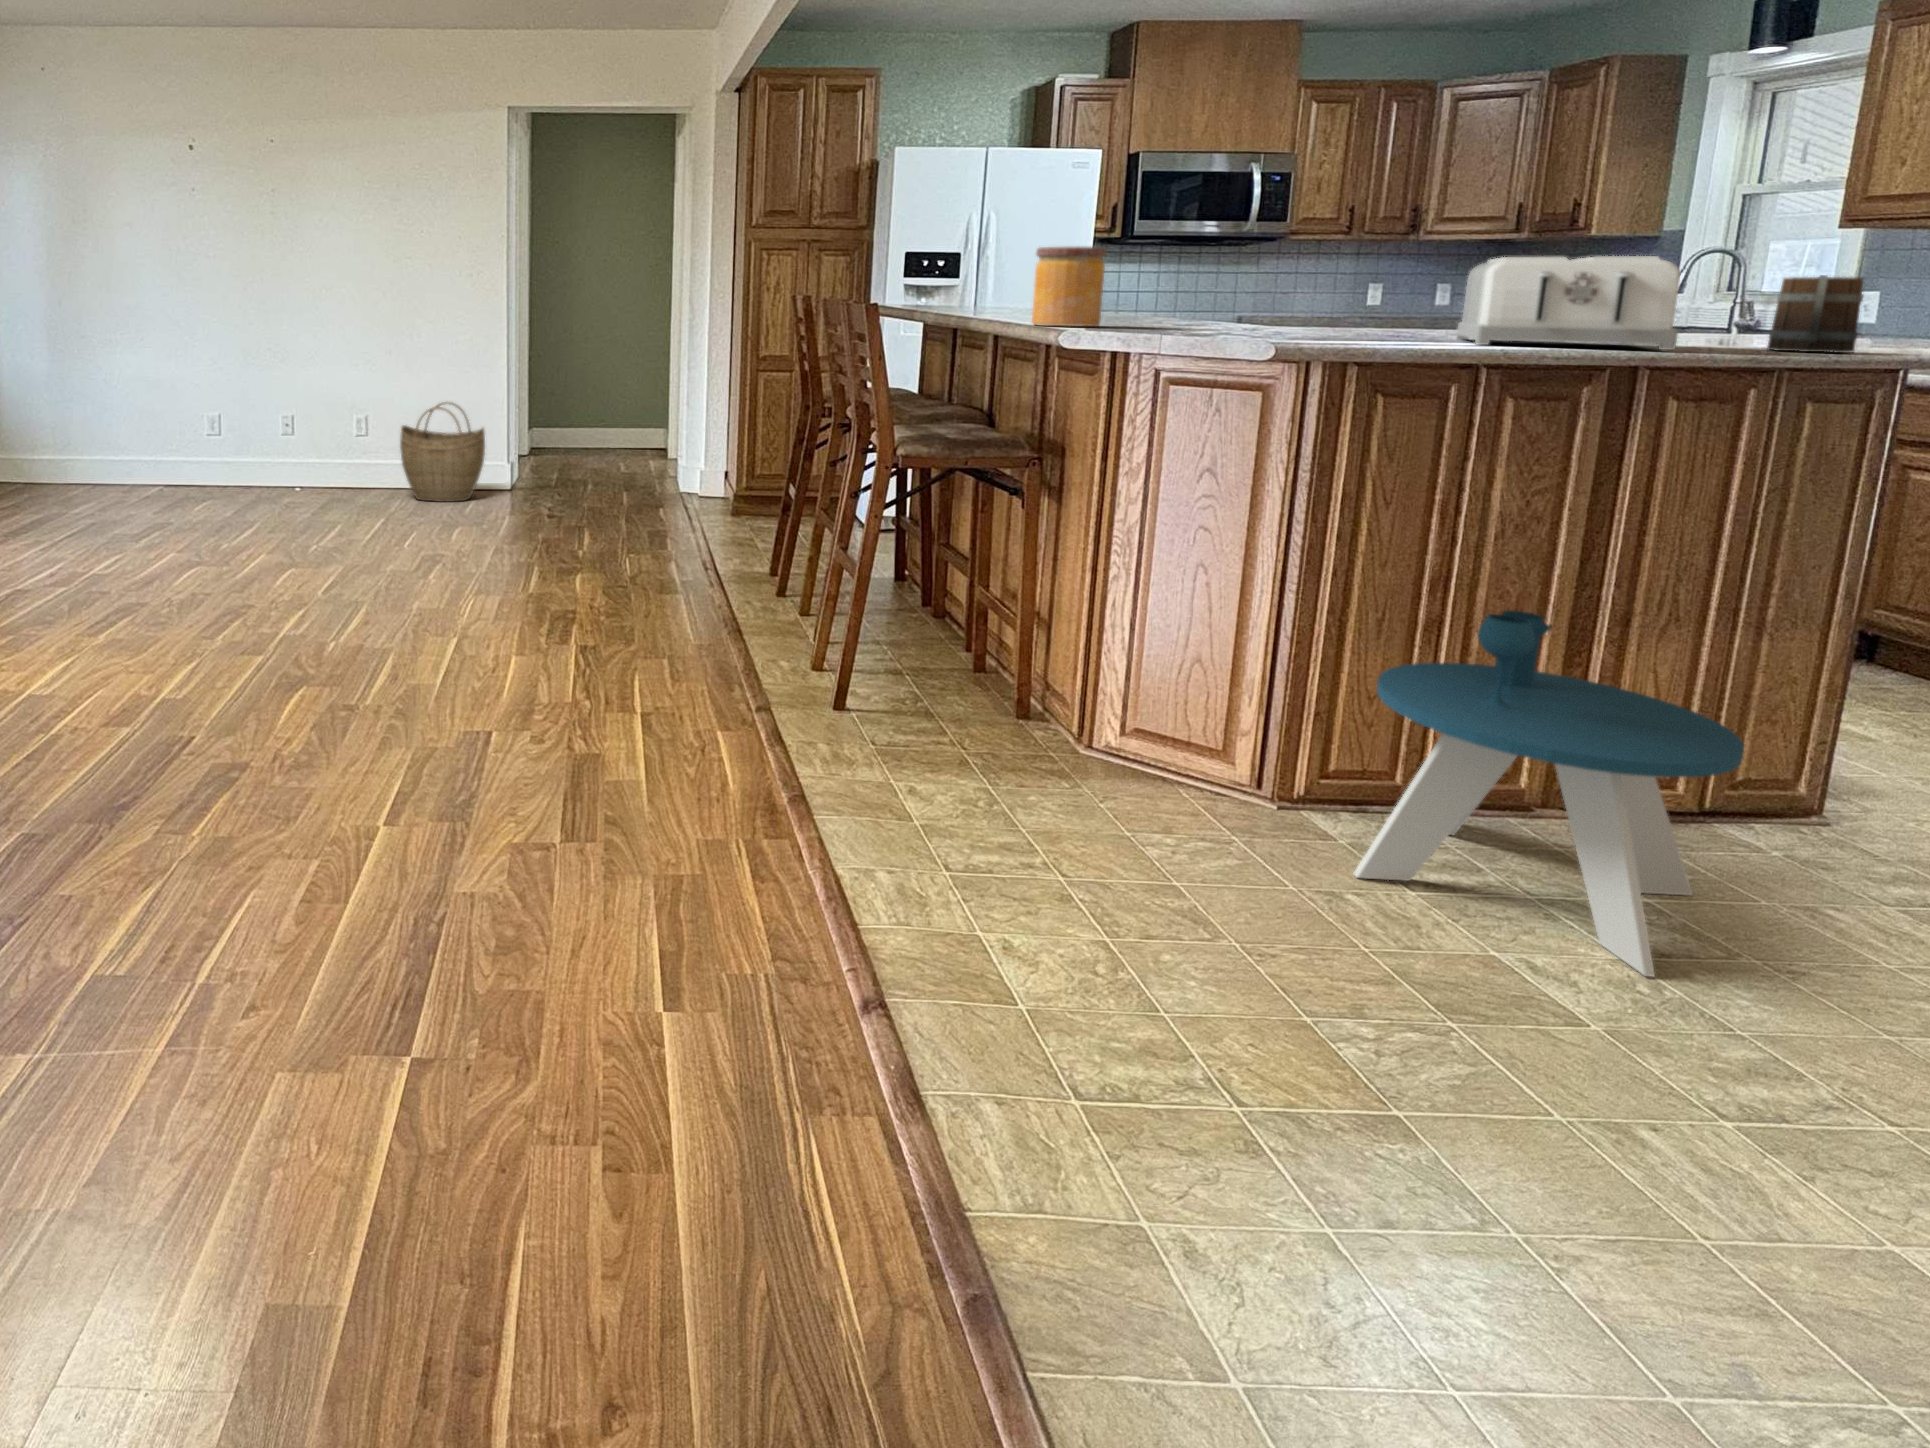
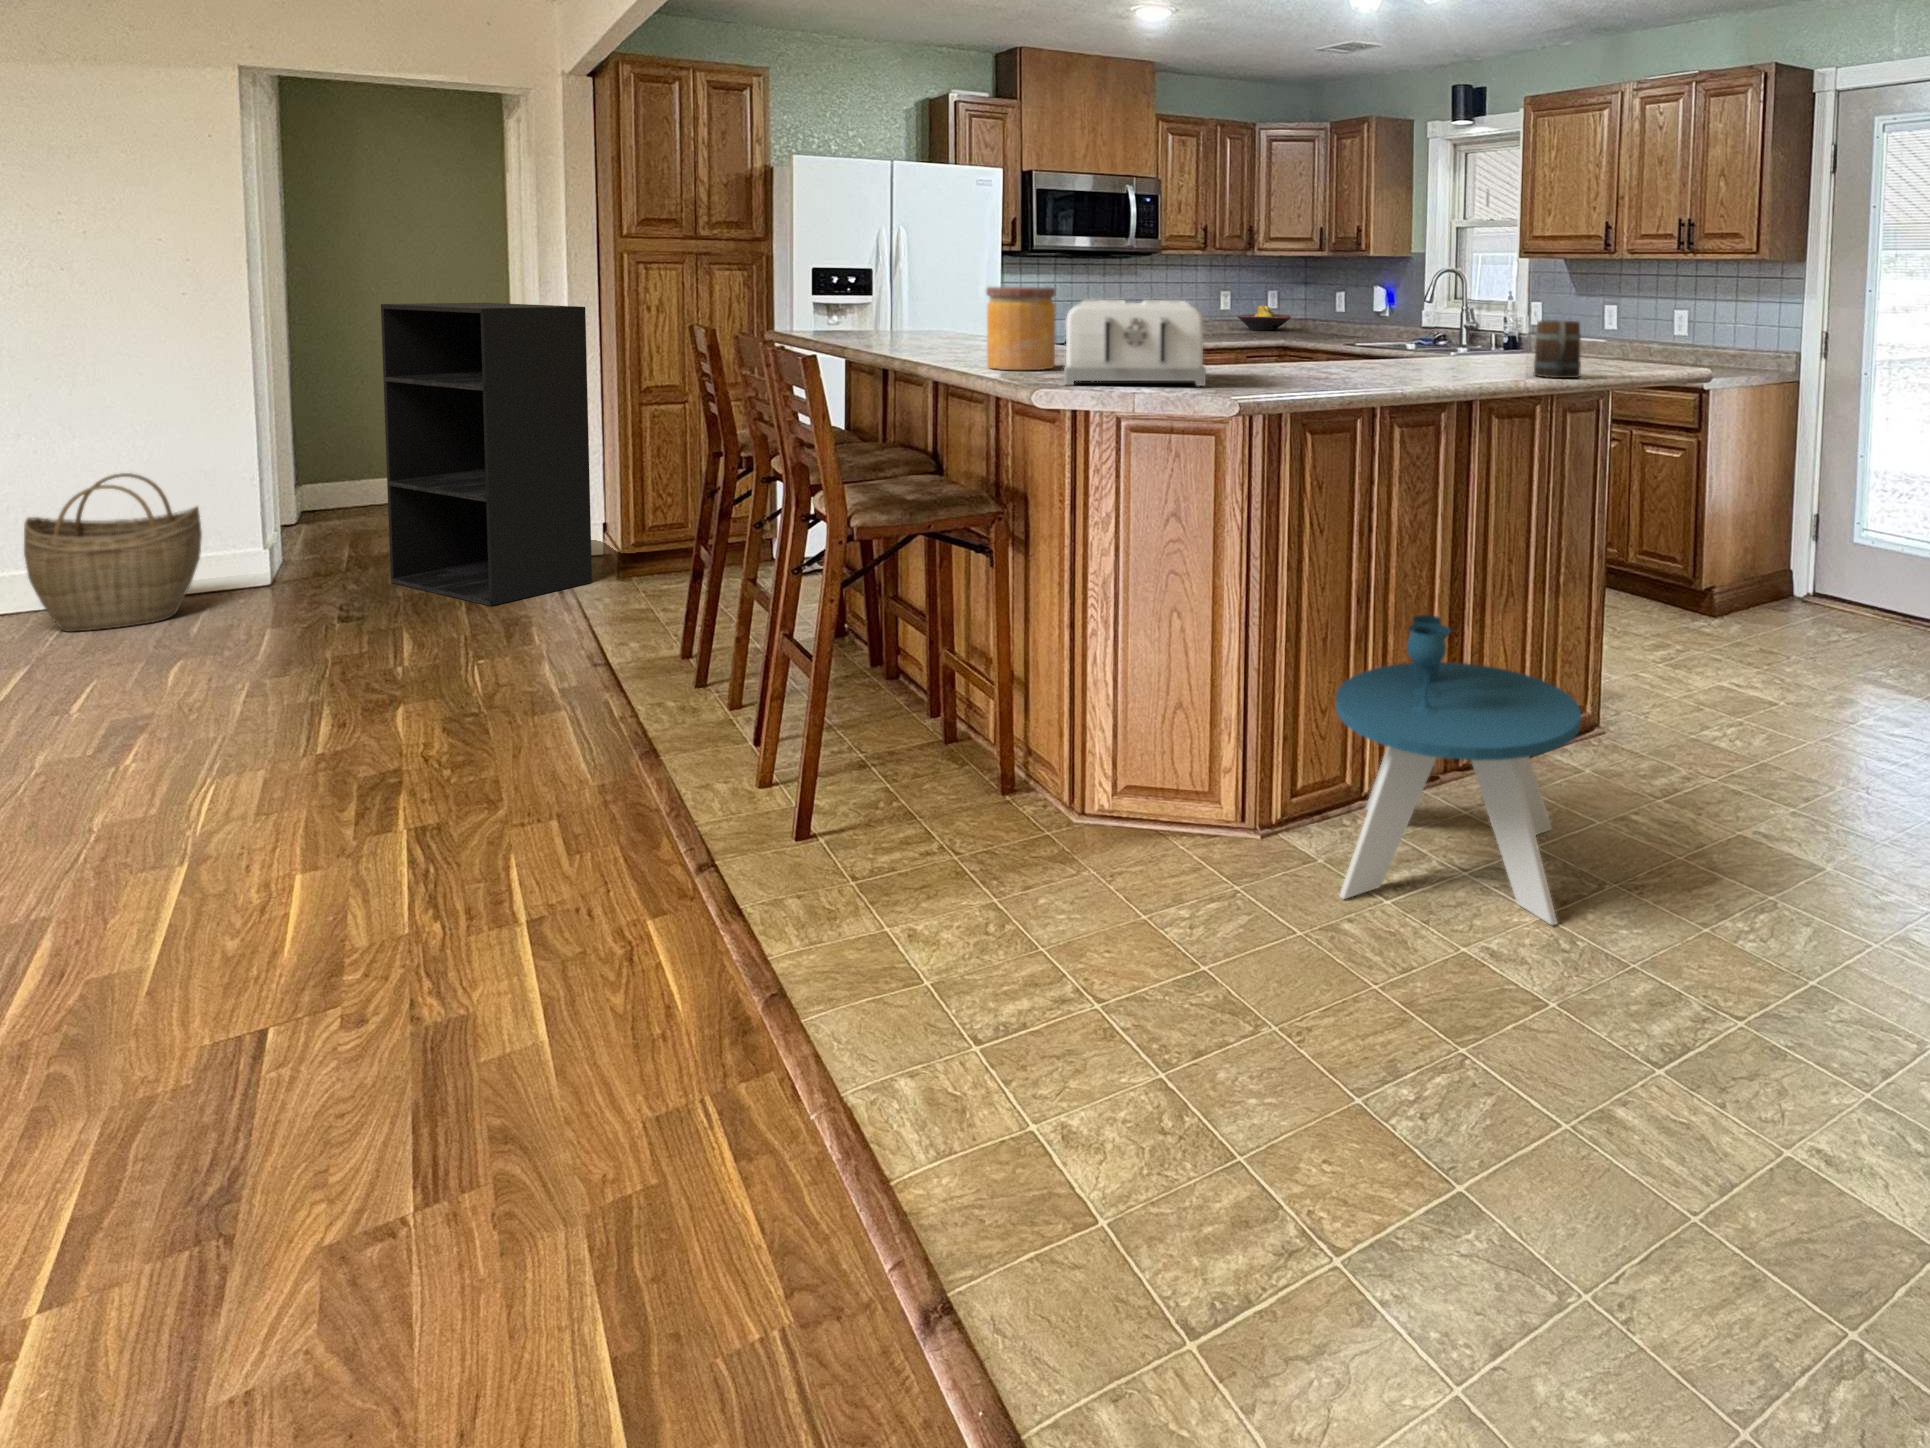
toaster: present [1456,256,1680,350] -> present [1064,300,1206,386]
bookshelf: none [588,289,722,518] -> present [381,303,592,606]
fruit bowl: none [1364,289,1440,318] -> present [1238,305,1291,331]

